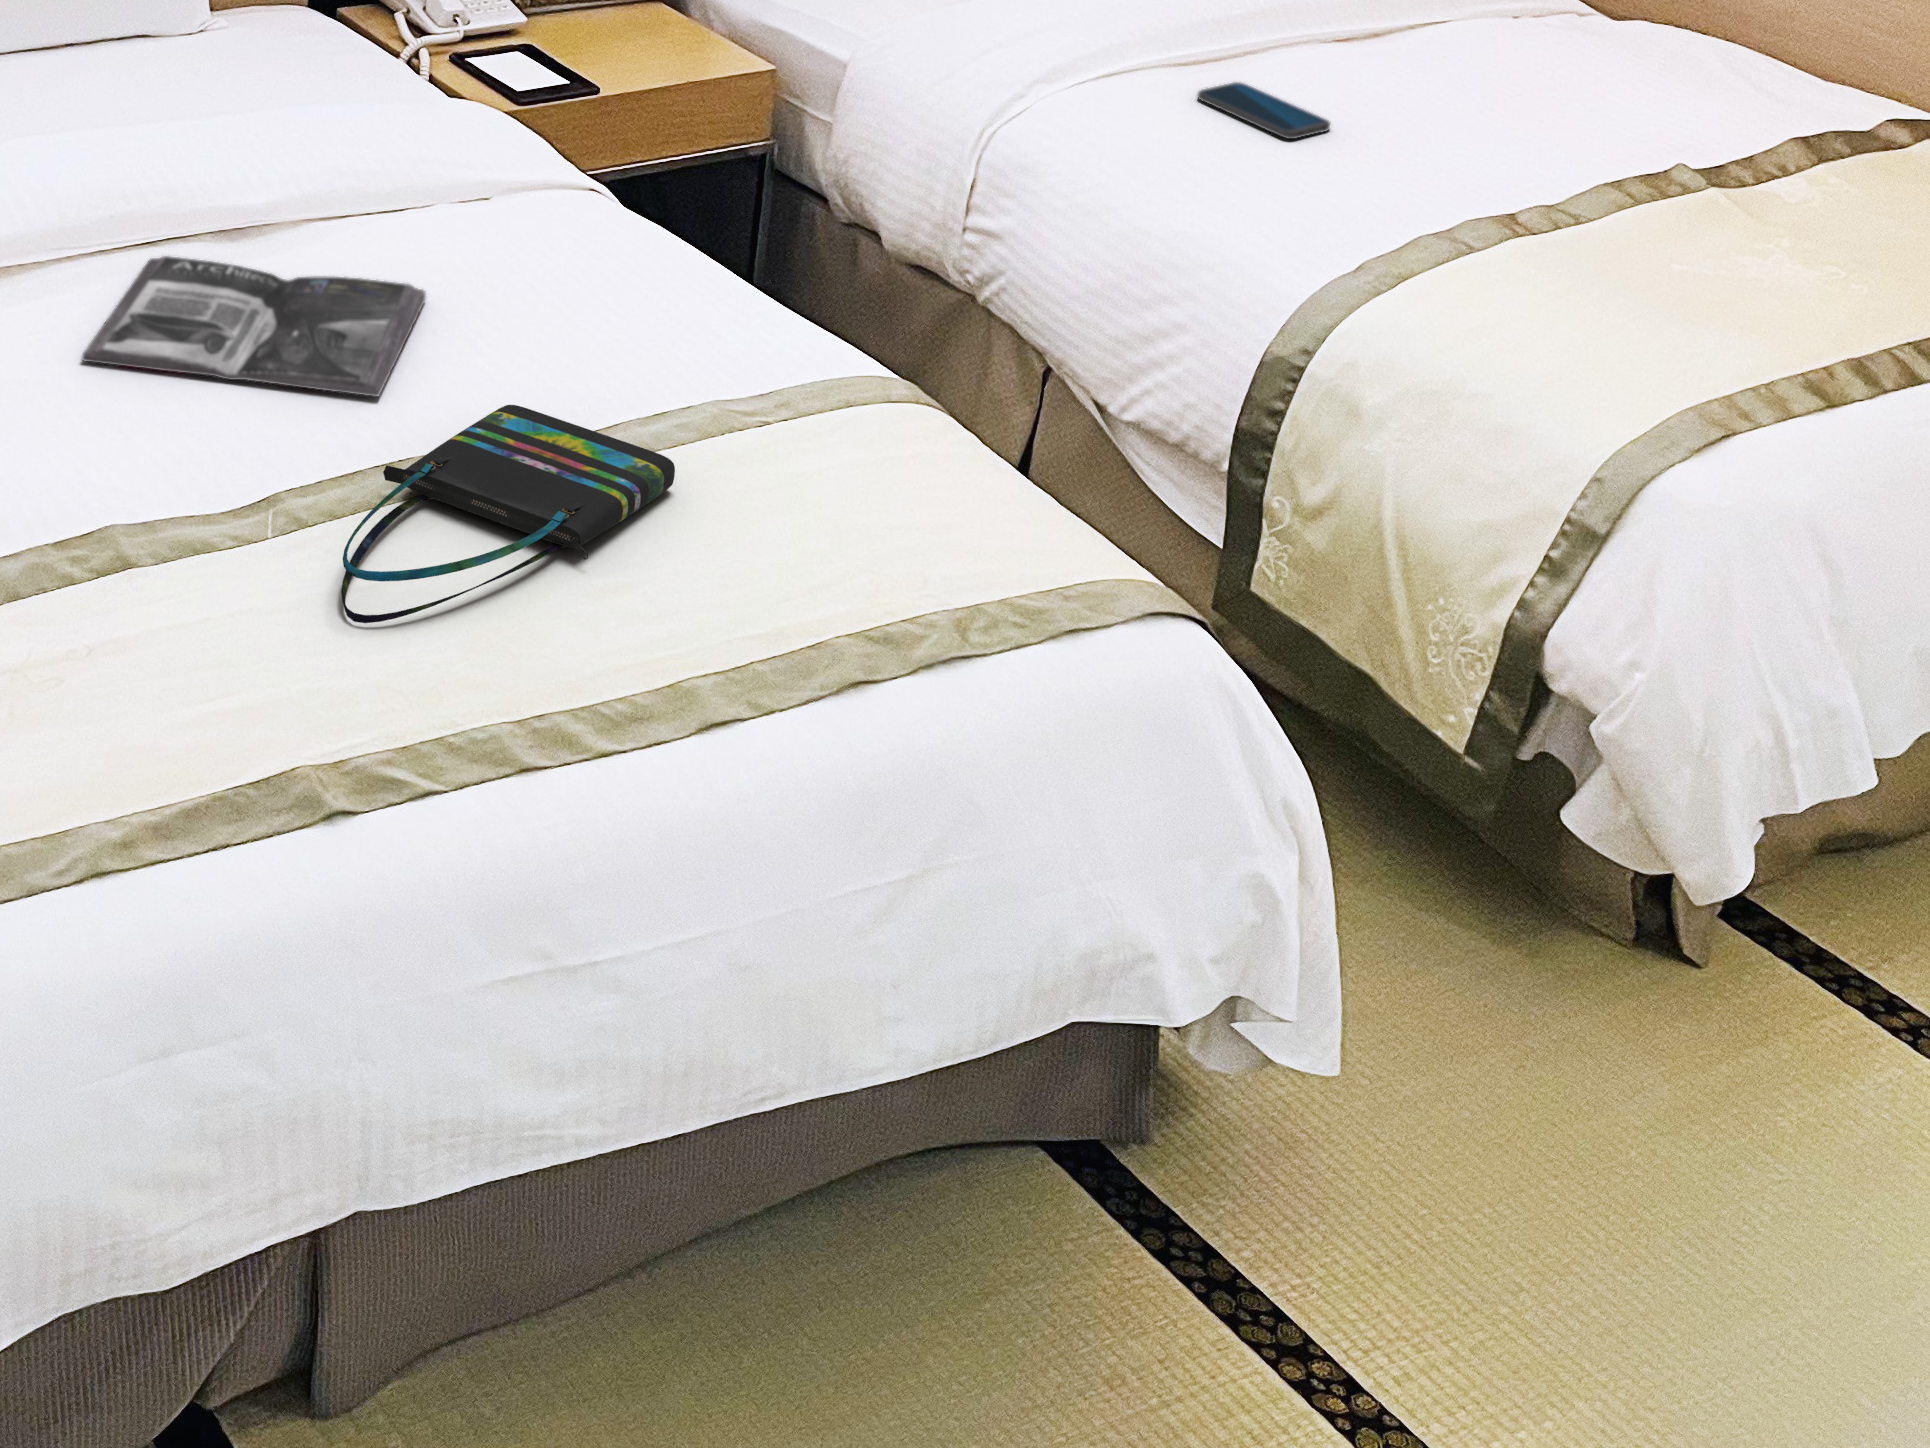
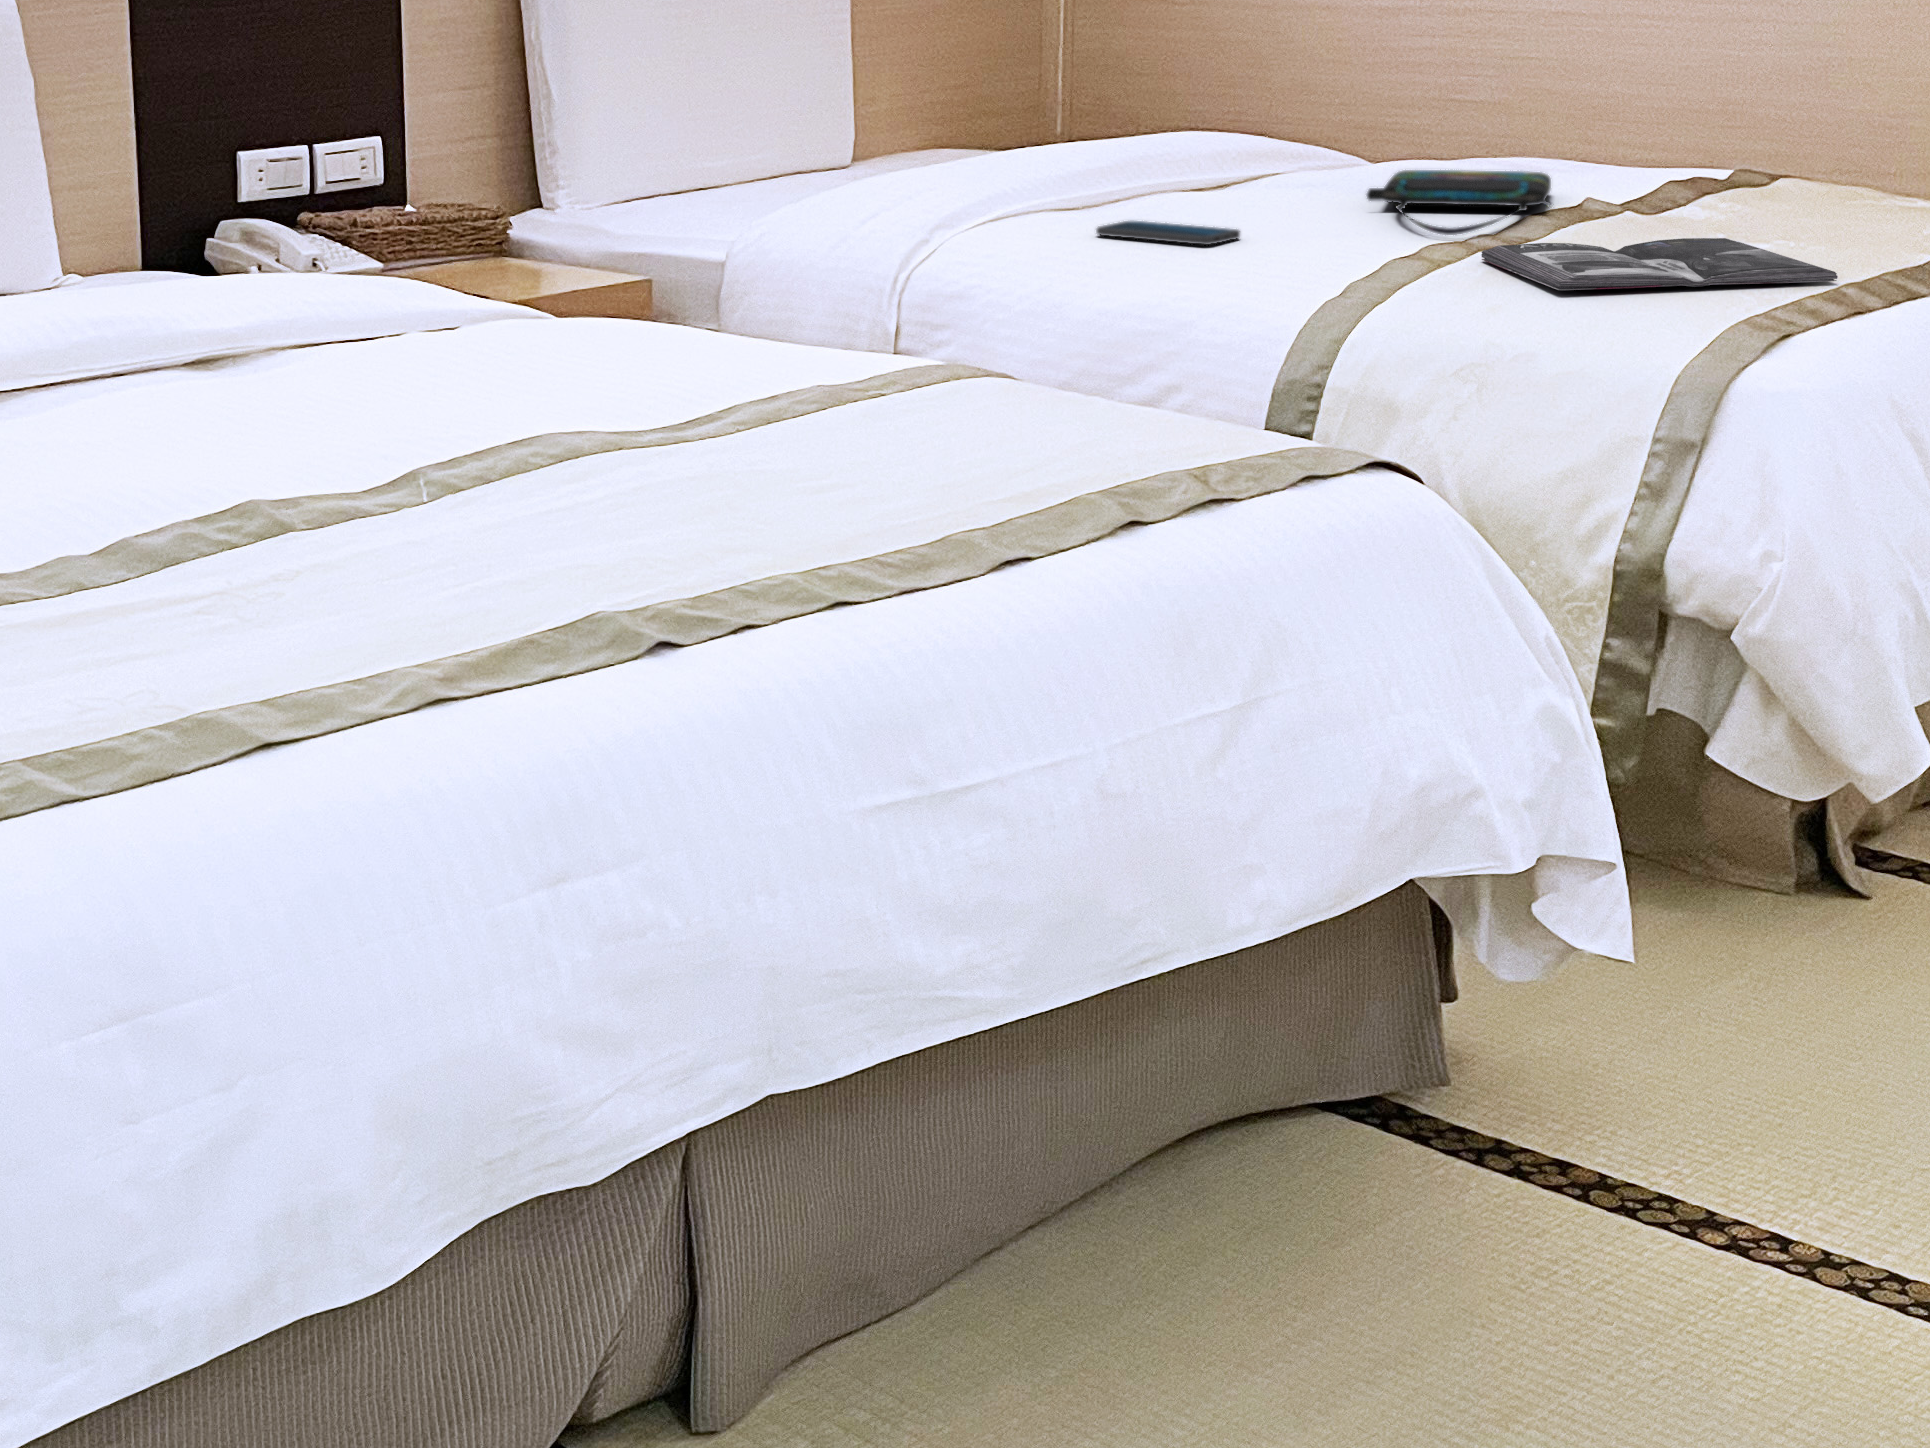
magazine: present [82,256,426,397] -> present [1482,238,1838,290]
tote bag: present [341,405,675,623] -> present [1367,170,1551,235]

